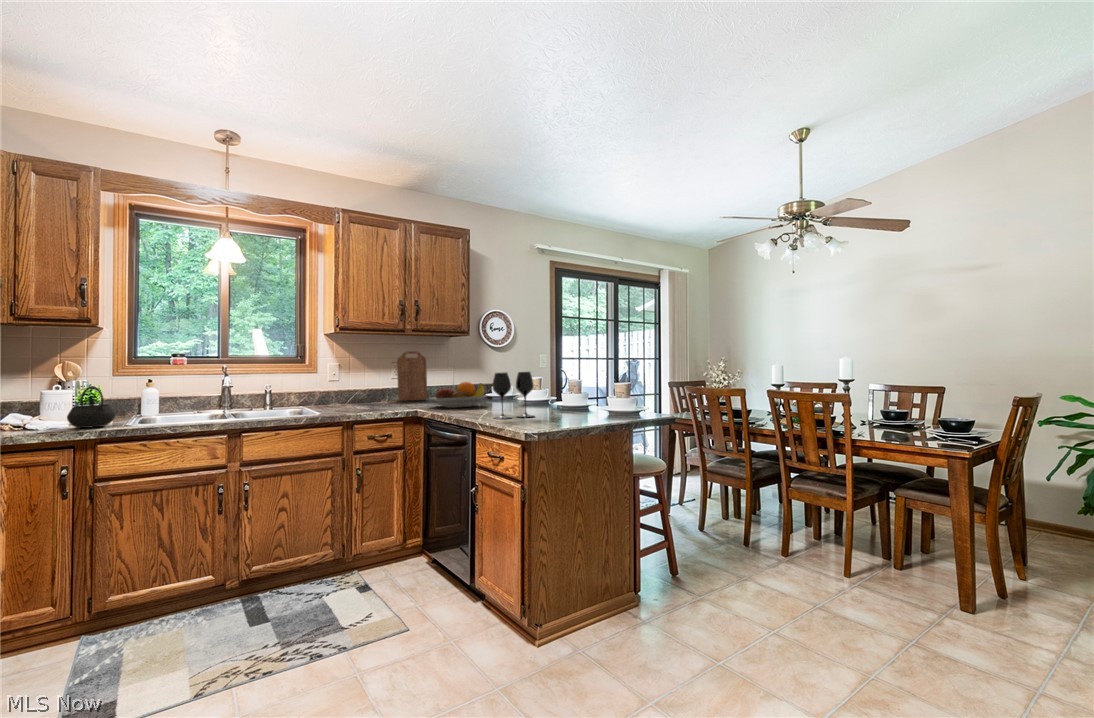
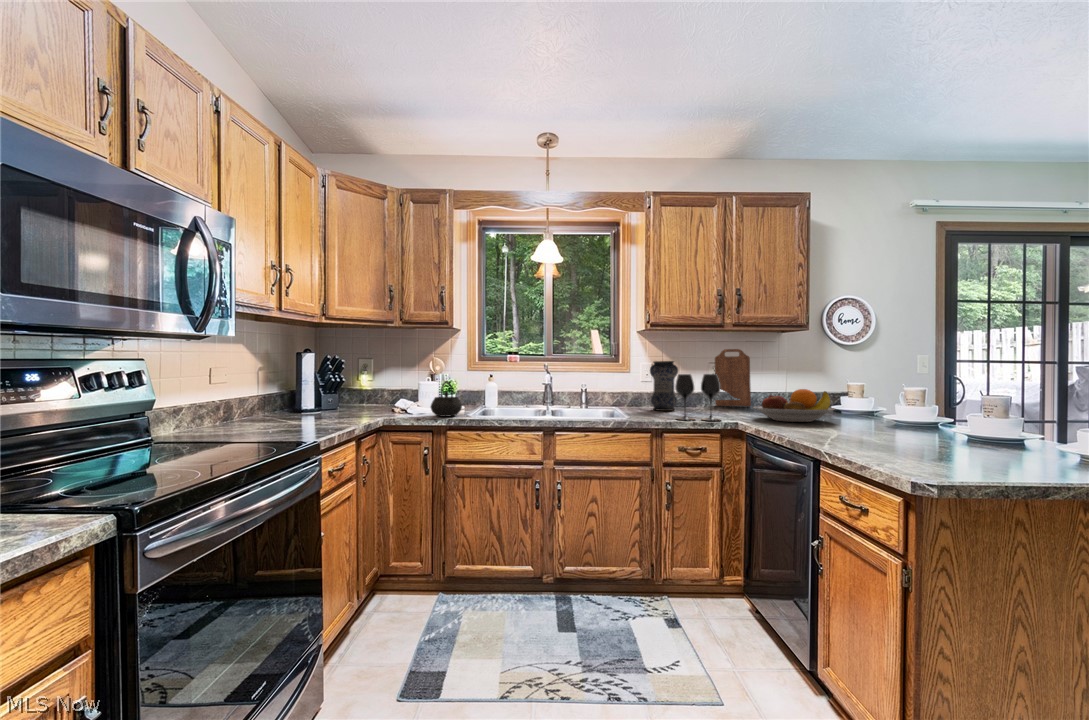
vase: none [339,362,366,407] -> present [650,361,678,411]
wine glass: present [492,372,534,419] -> present [675,374,720,421]

